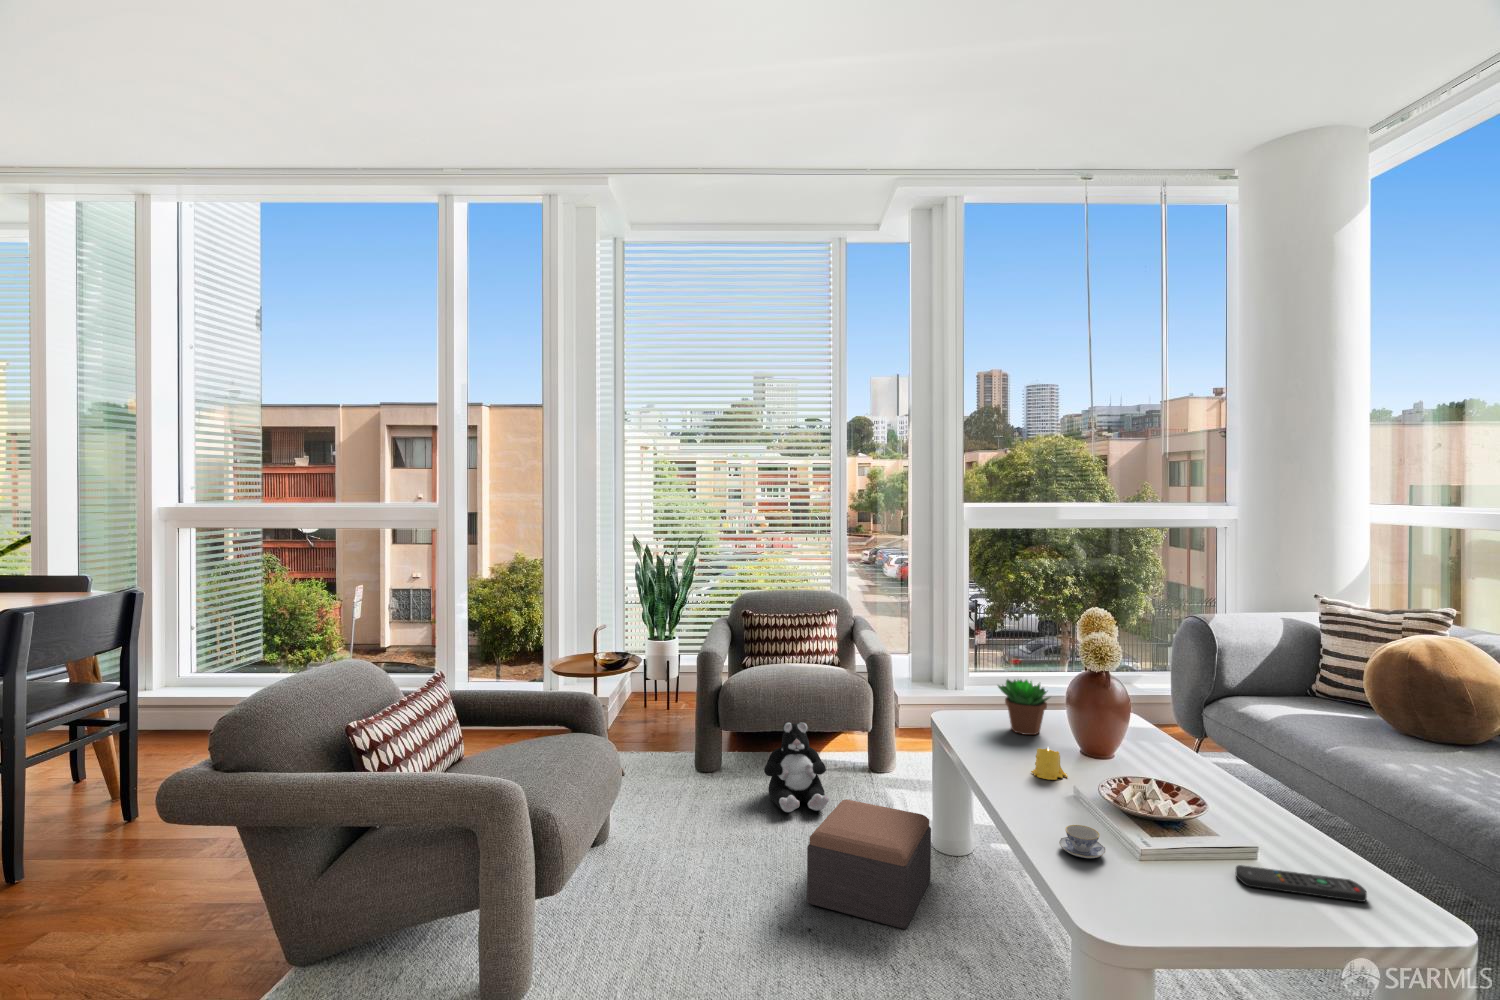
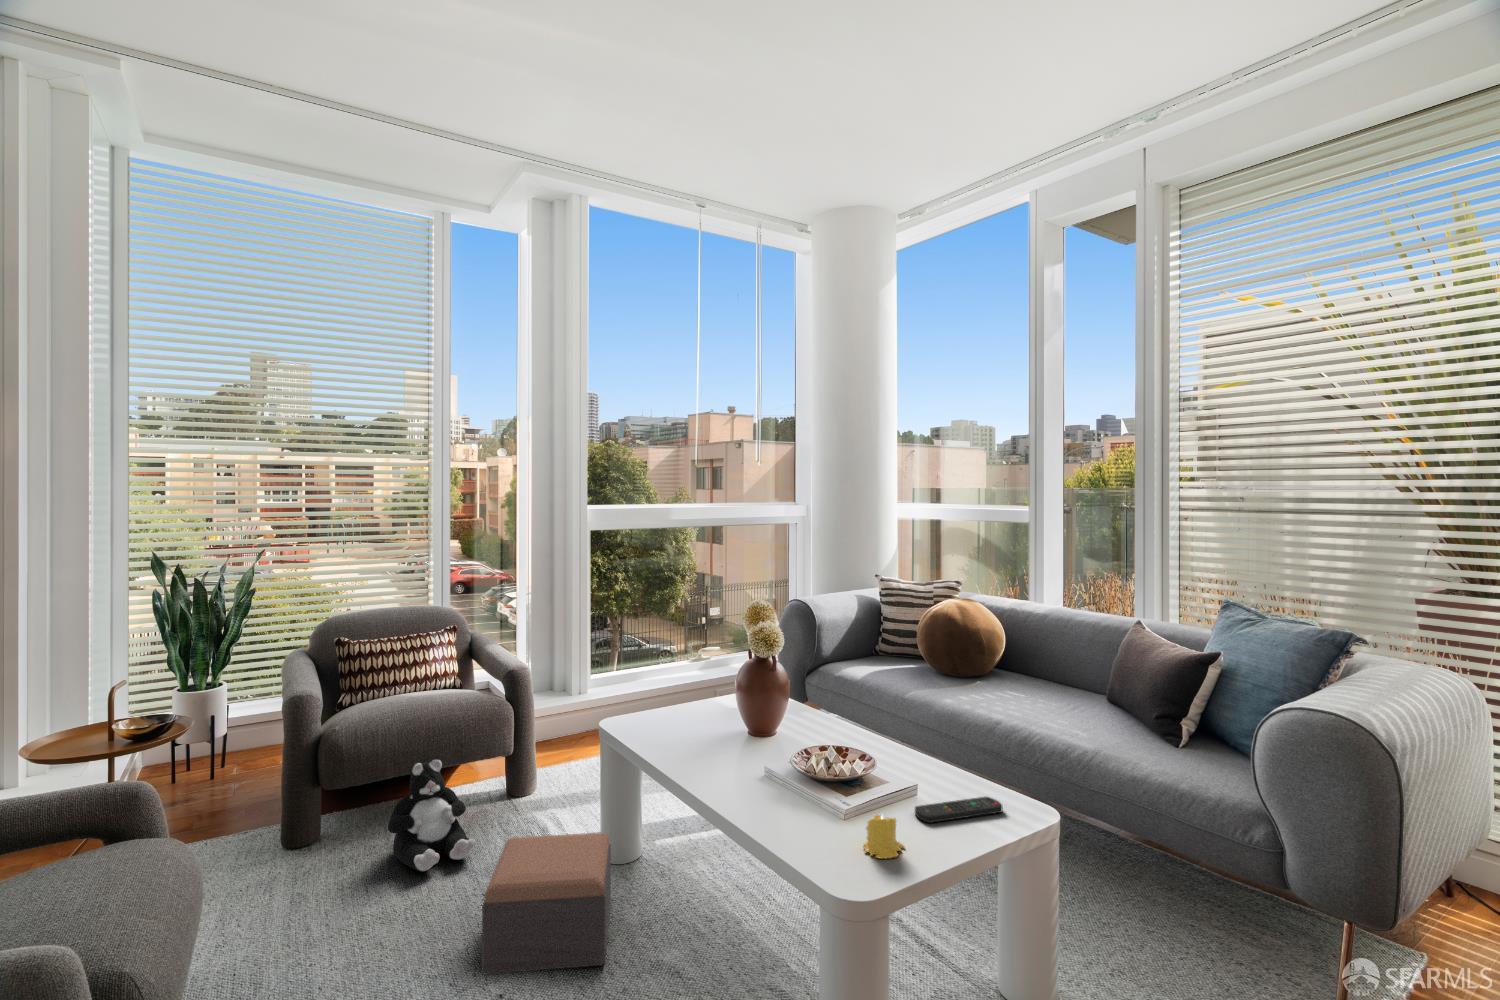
succulent plant: present [998,680,1049,735] -> none [661,671,712,727]
candle: present [1031,747,1068,780] -> present [864,815,904,859]
teacup: present [1059,825,1105,858] -> none [777,804,819,835]

